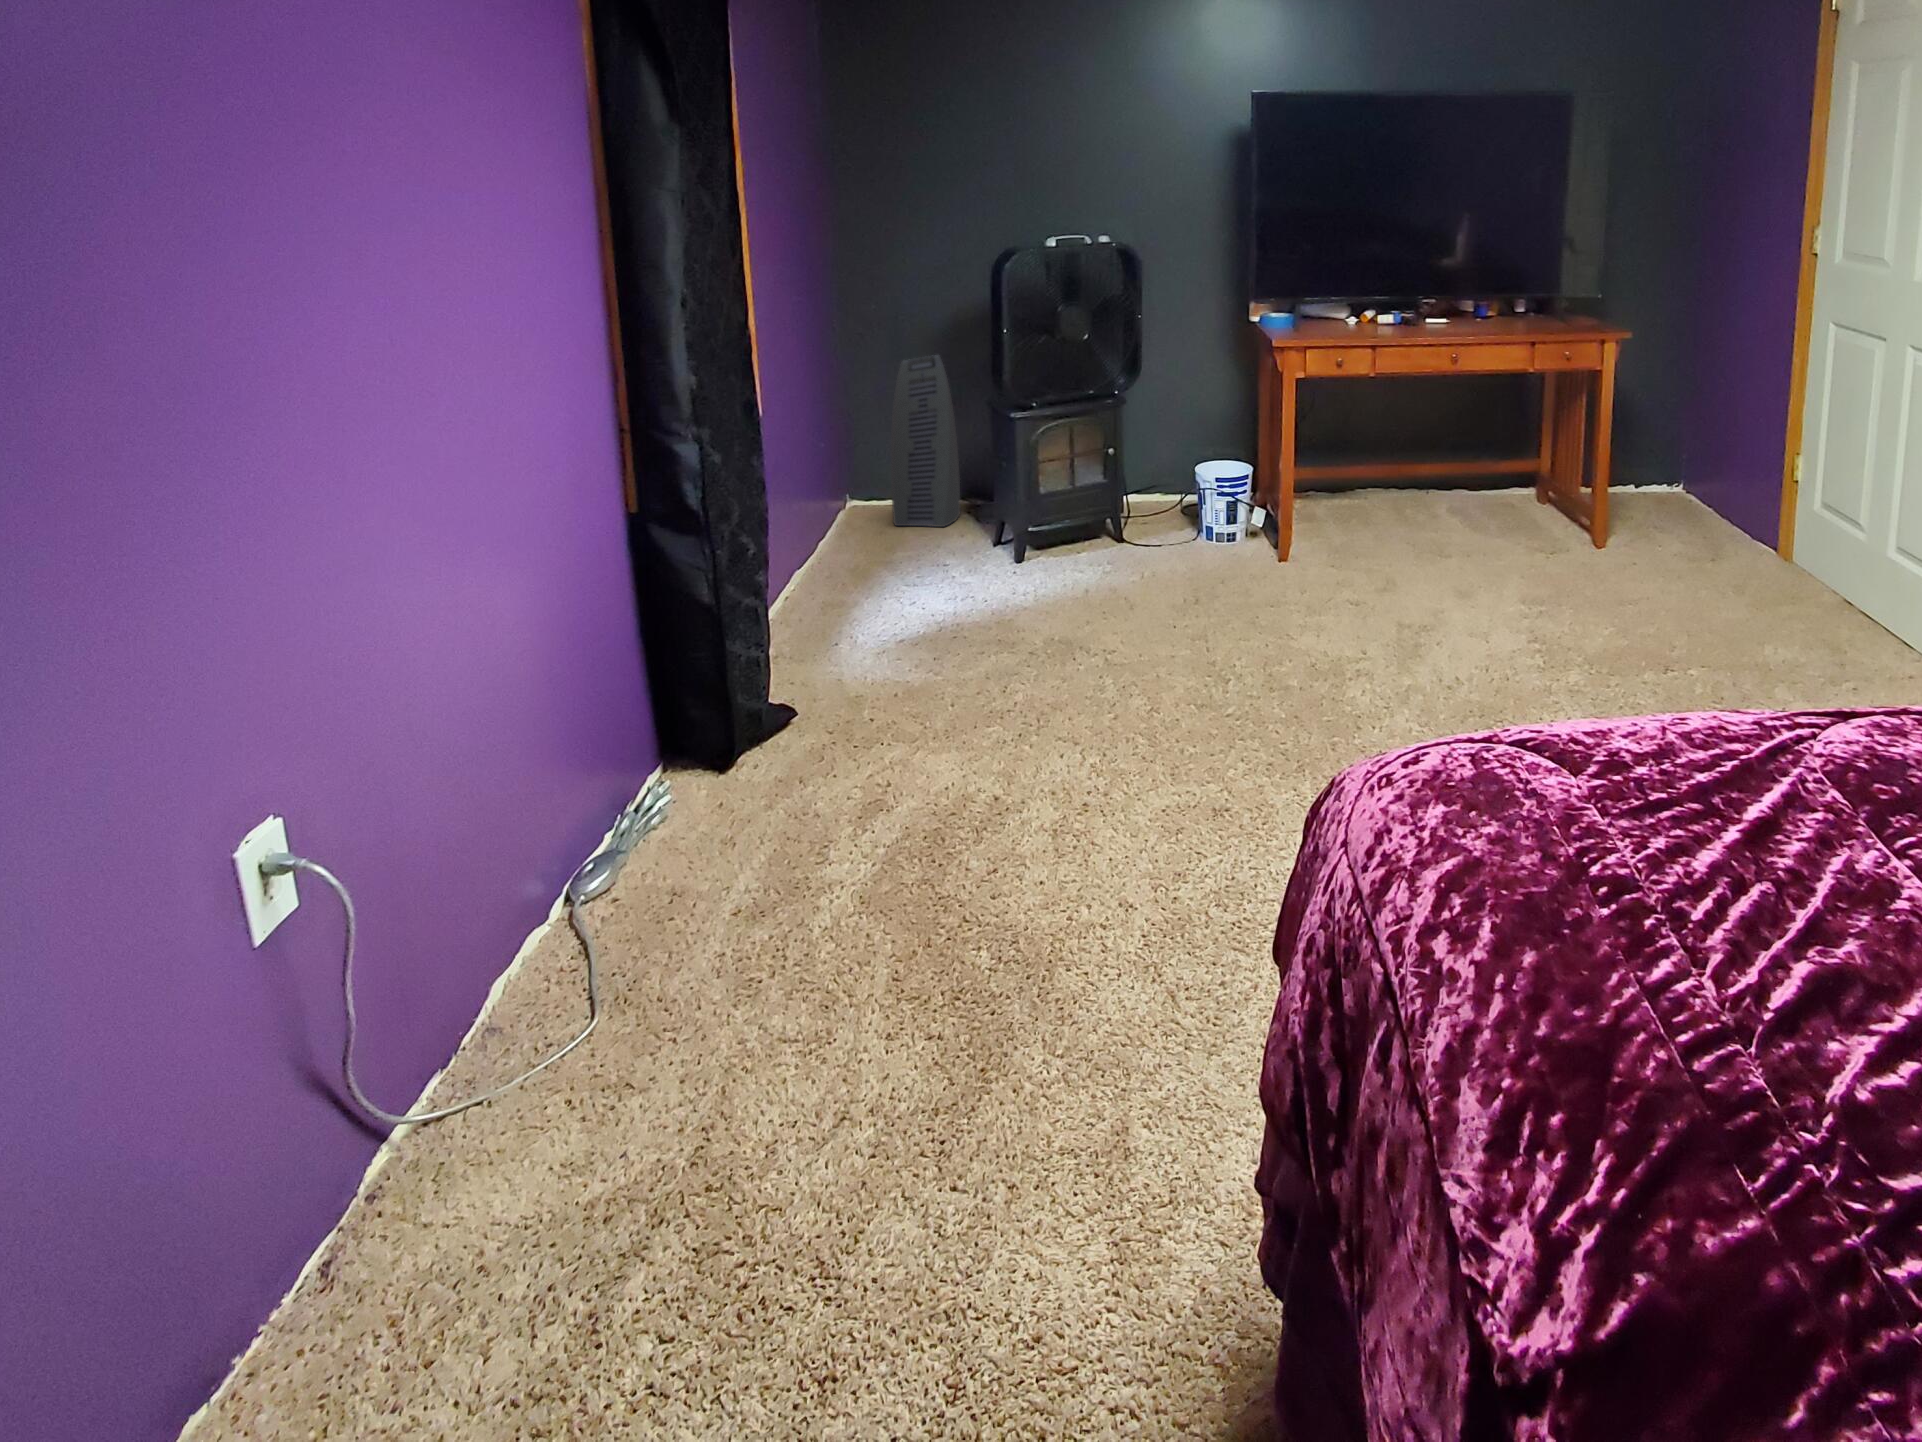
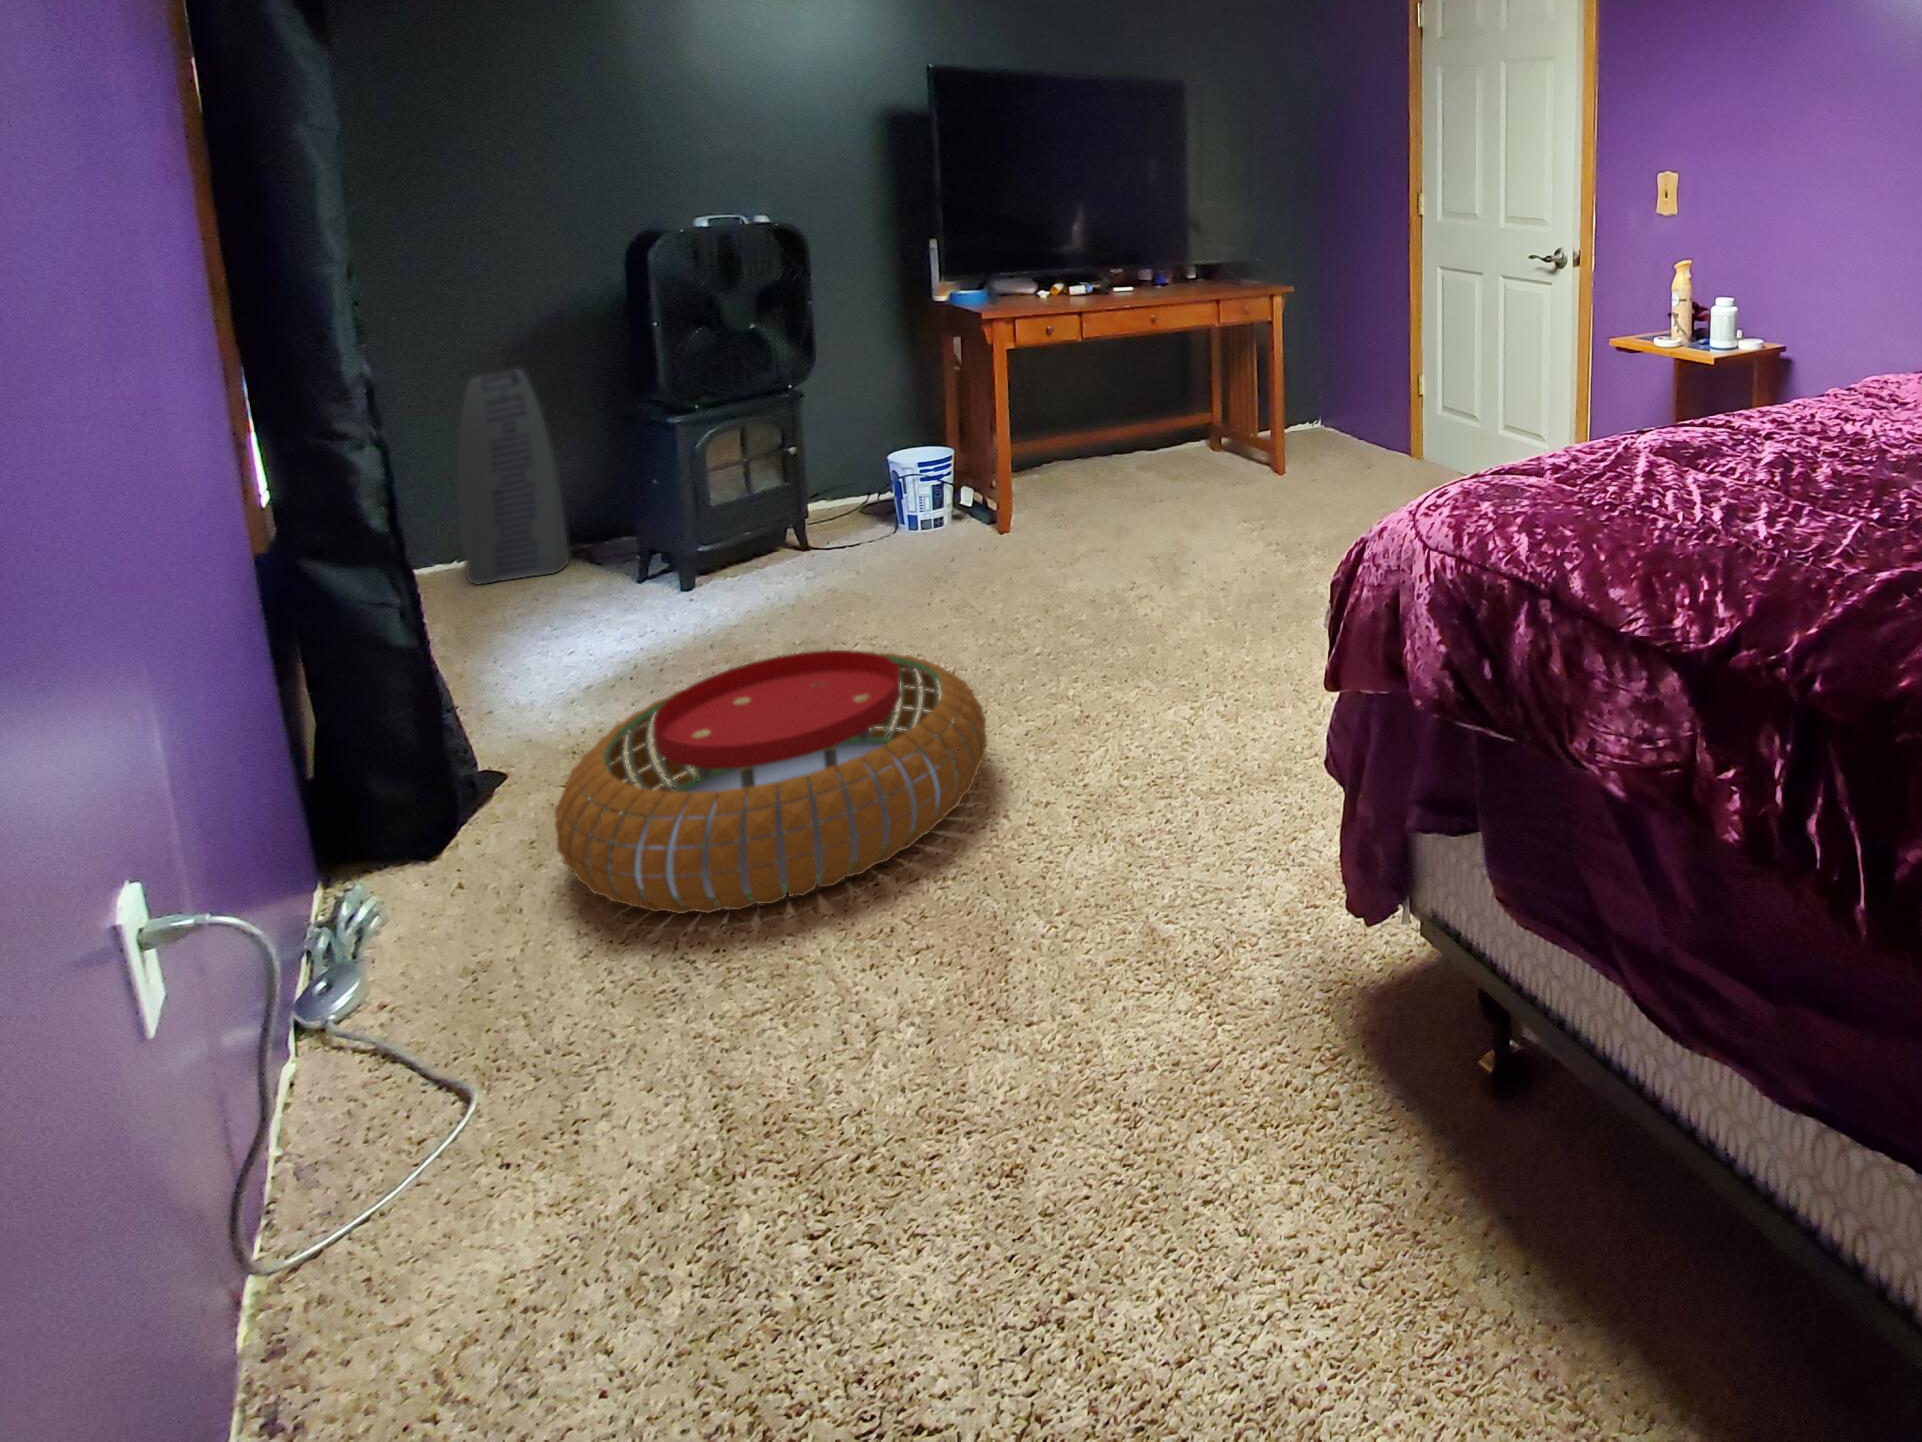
pouf: none [752,673,1108,925] -> present [555,650,987,914]

